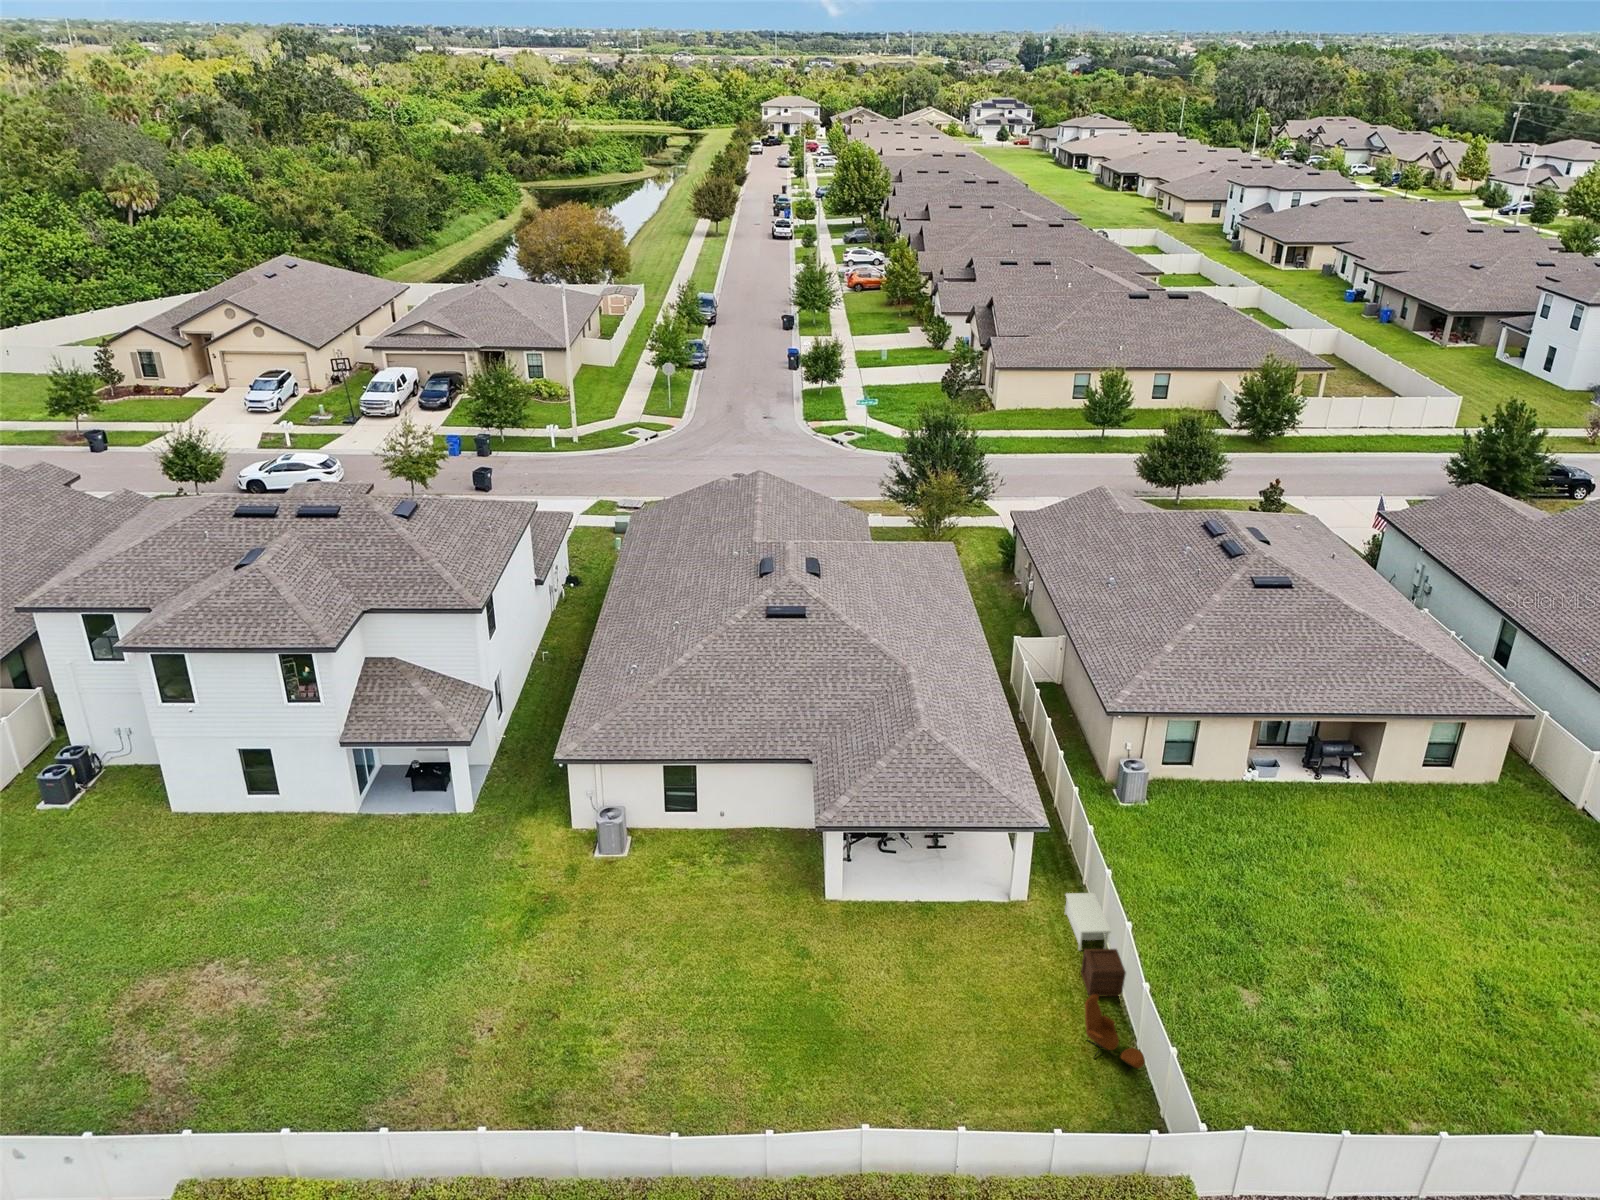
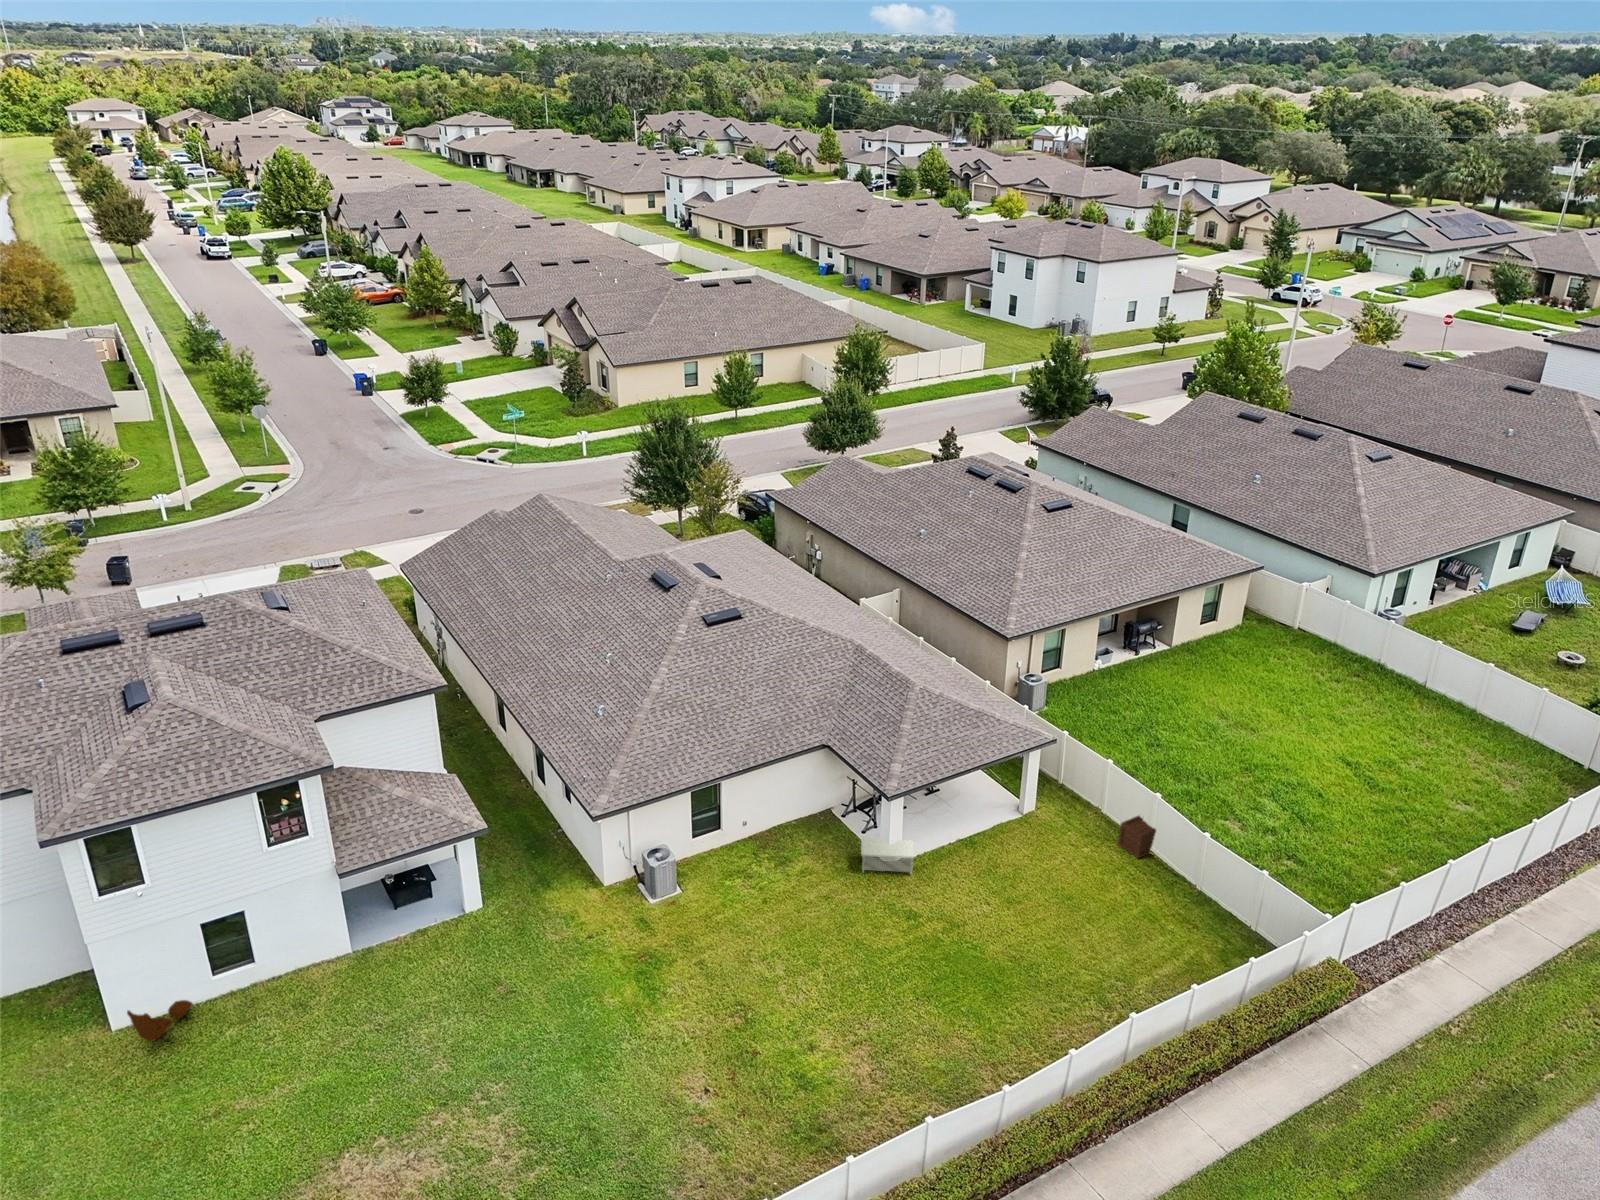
storage bench: present [1065,893,1111,950] -> present [861,838,914,874]
lounge chair: present [1085,994,1145,1069] -> present [127,1000,193,1051]

